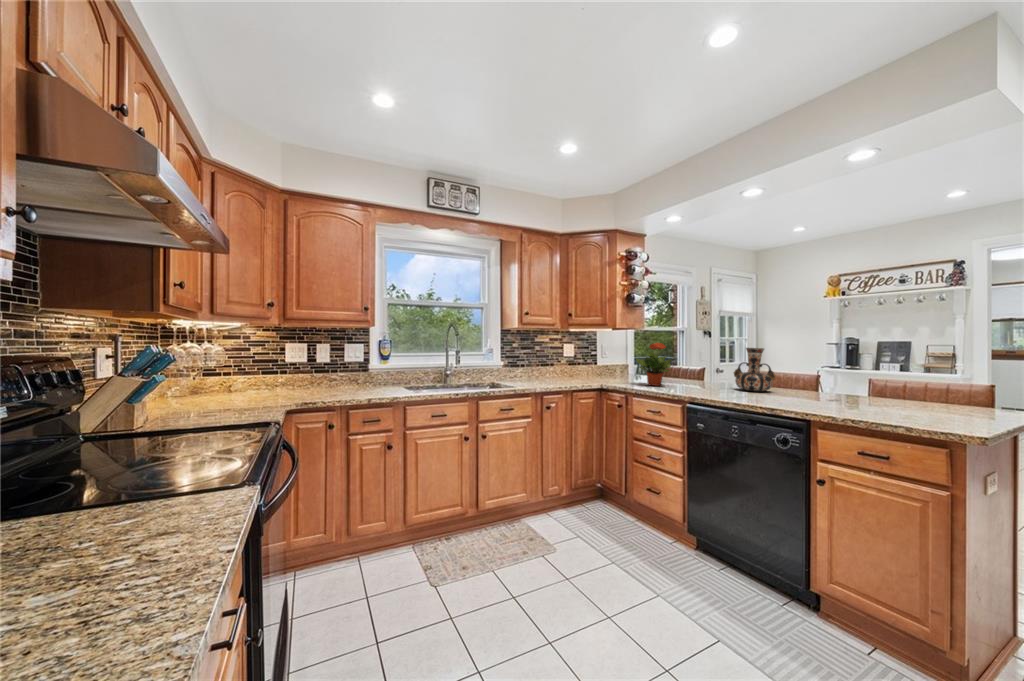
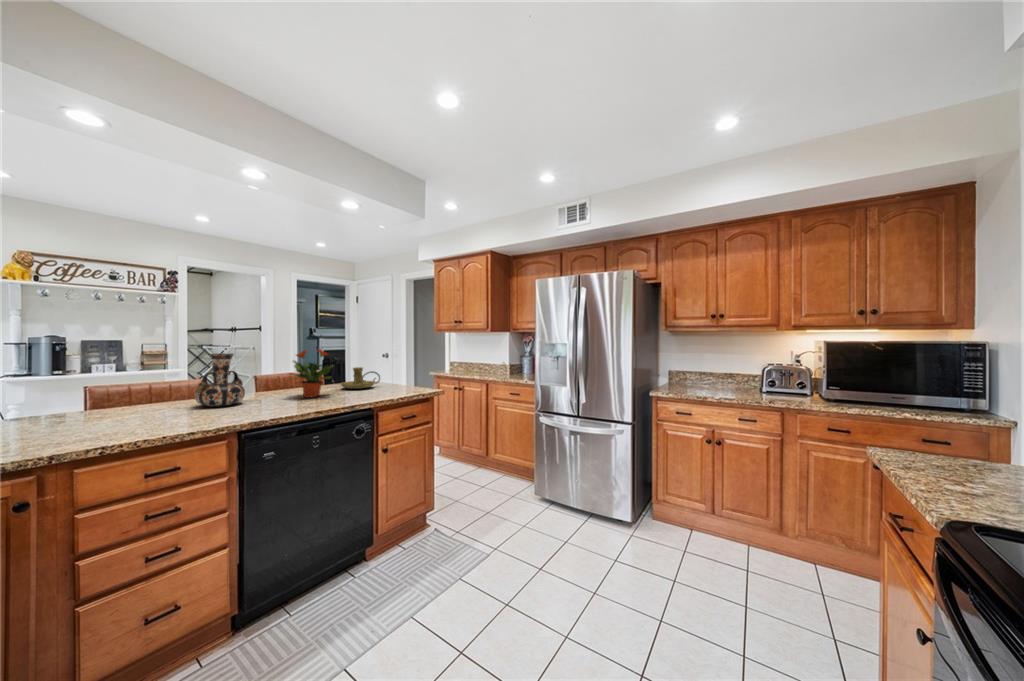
potted plant: present [636,343,672,386] -> present [290,349,333,398]
candle holder: none [893,380,972,414] -> present [341,367,380,389]

